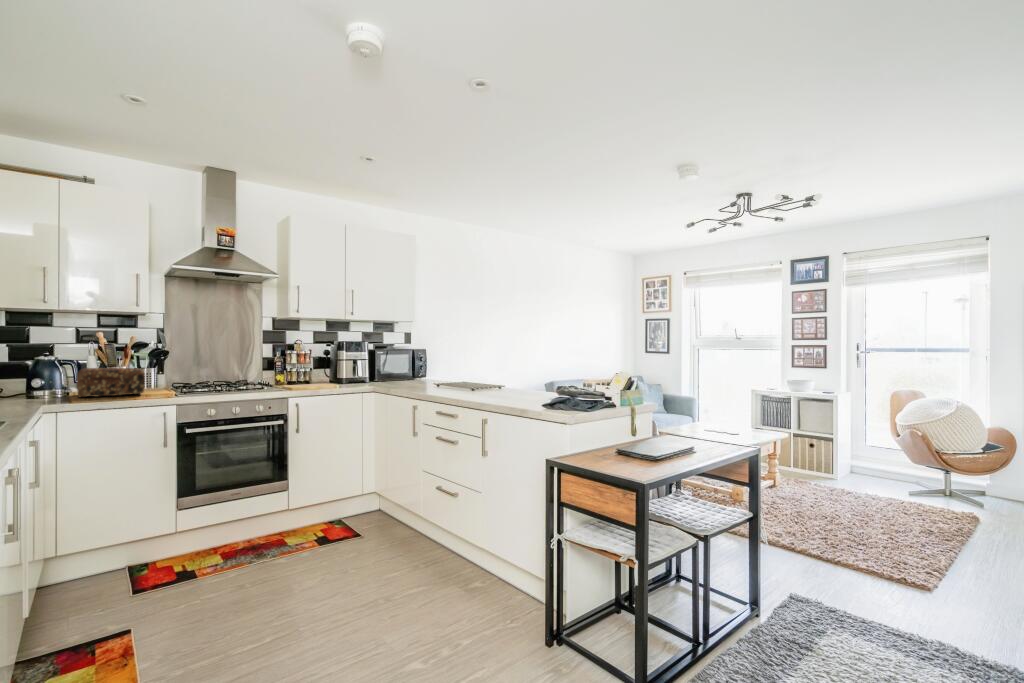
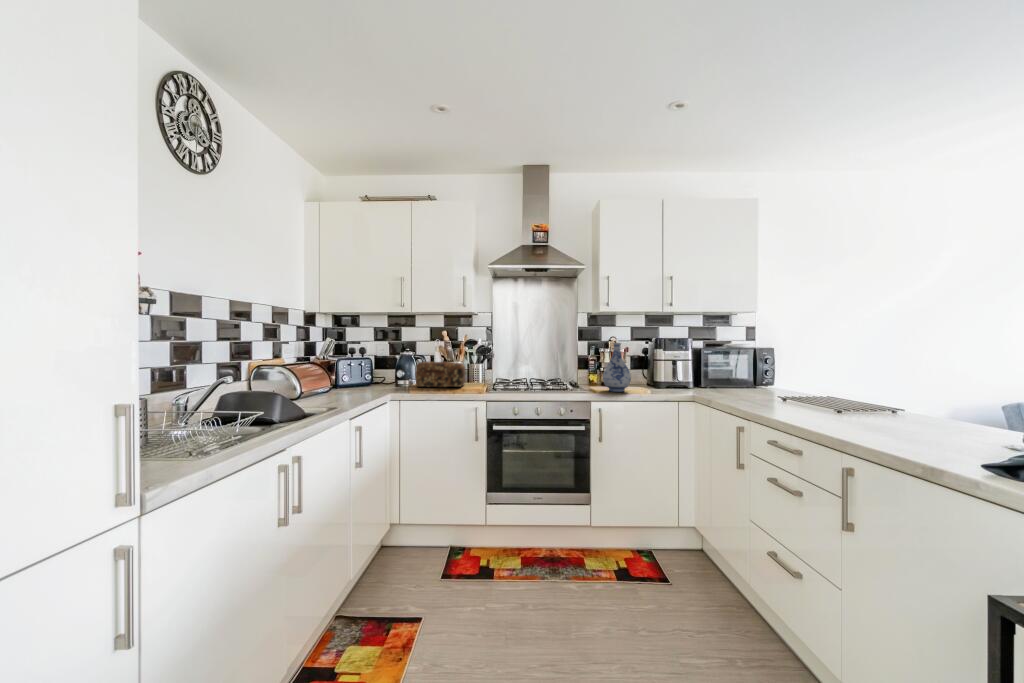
vase: none [297,346,323,388] -> present [603,343,631,392]

